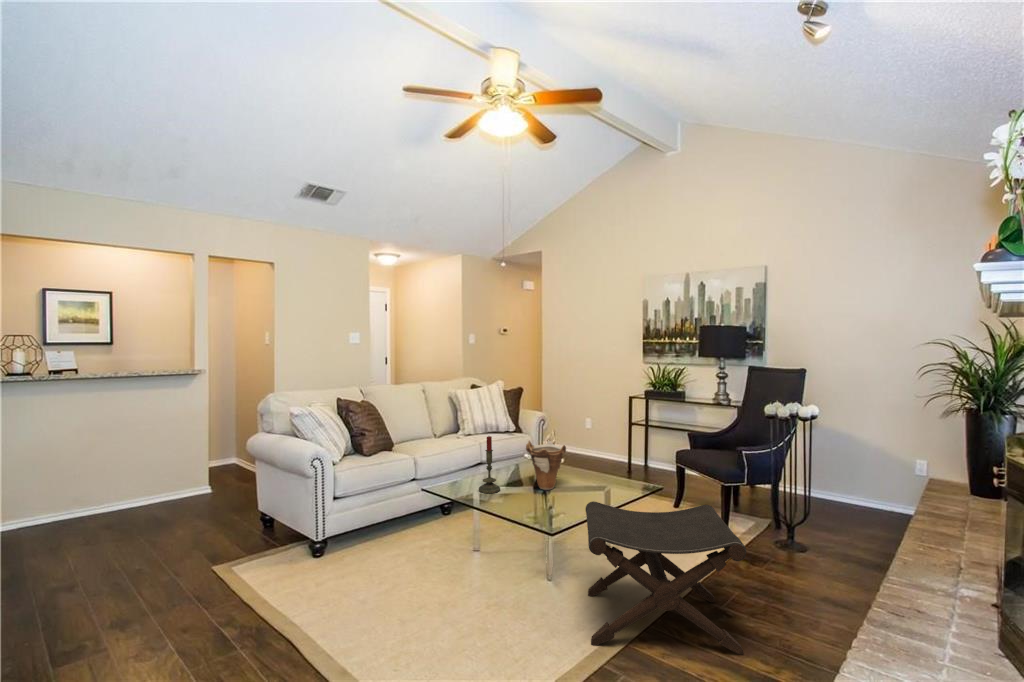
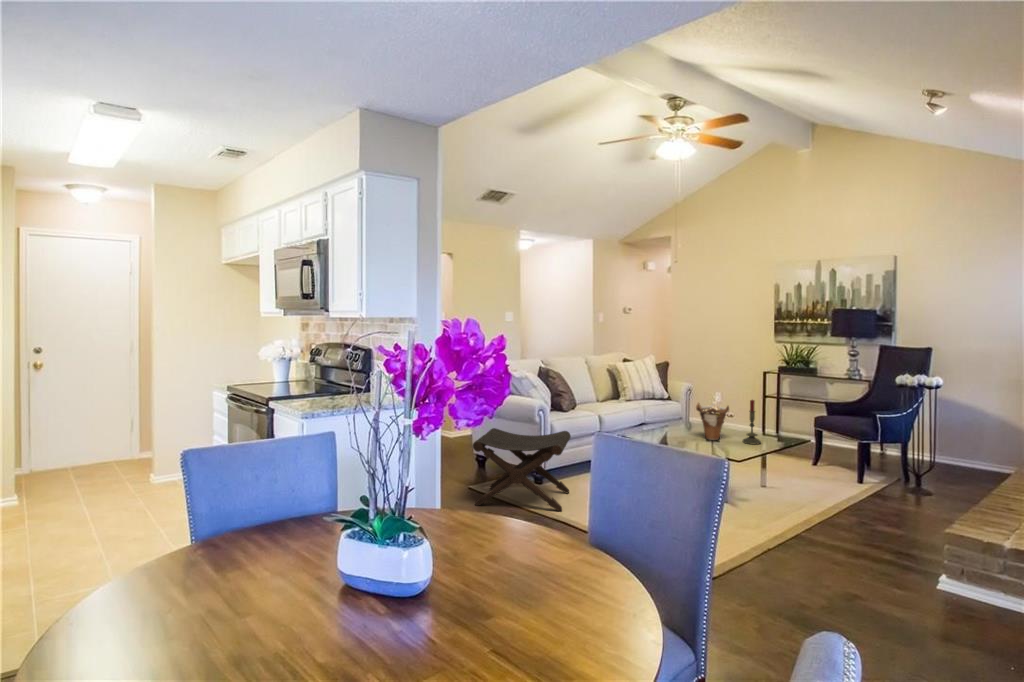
candle: present [479,436,500,493] -> present [743,400,761,444]
footstool: present [586,501,746,654] -> present [473,428,571,511]

